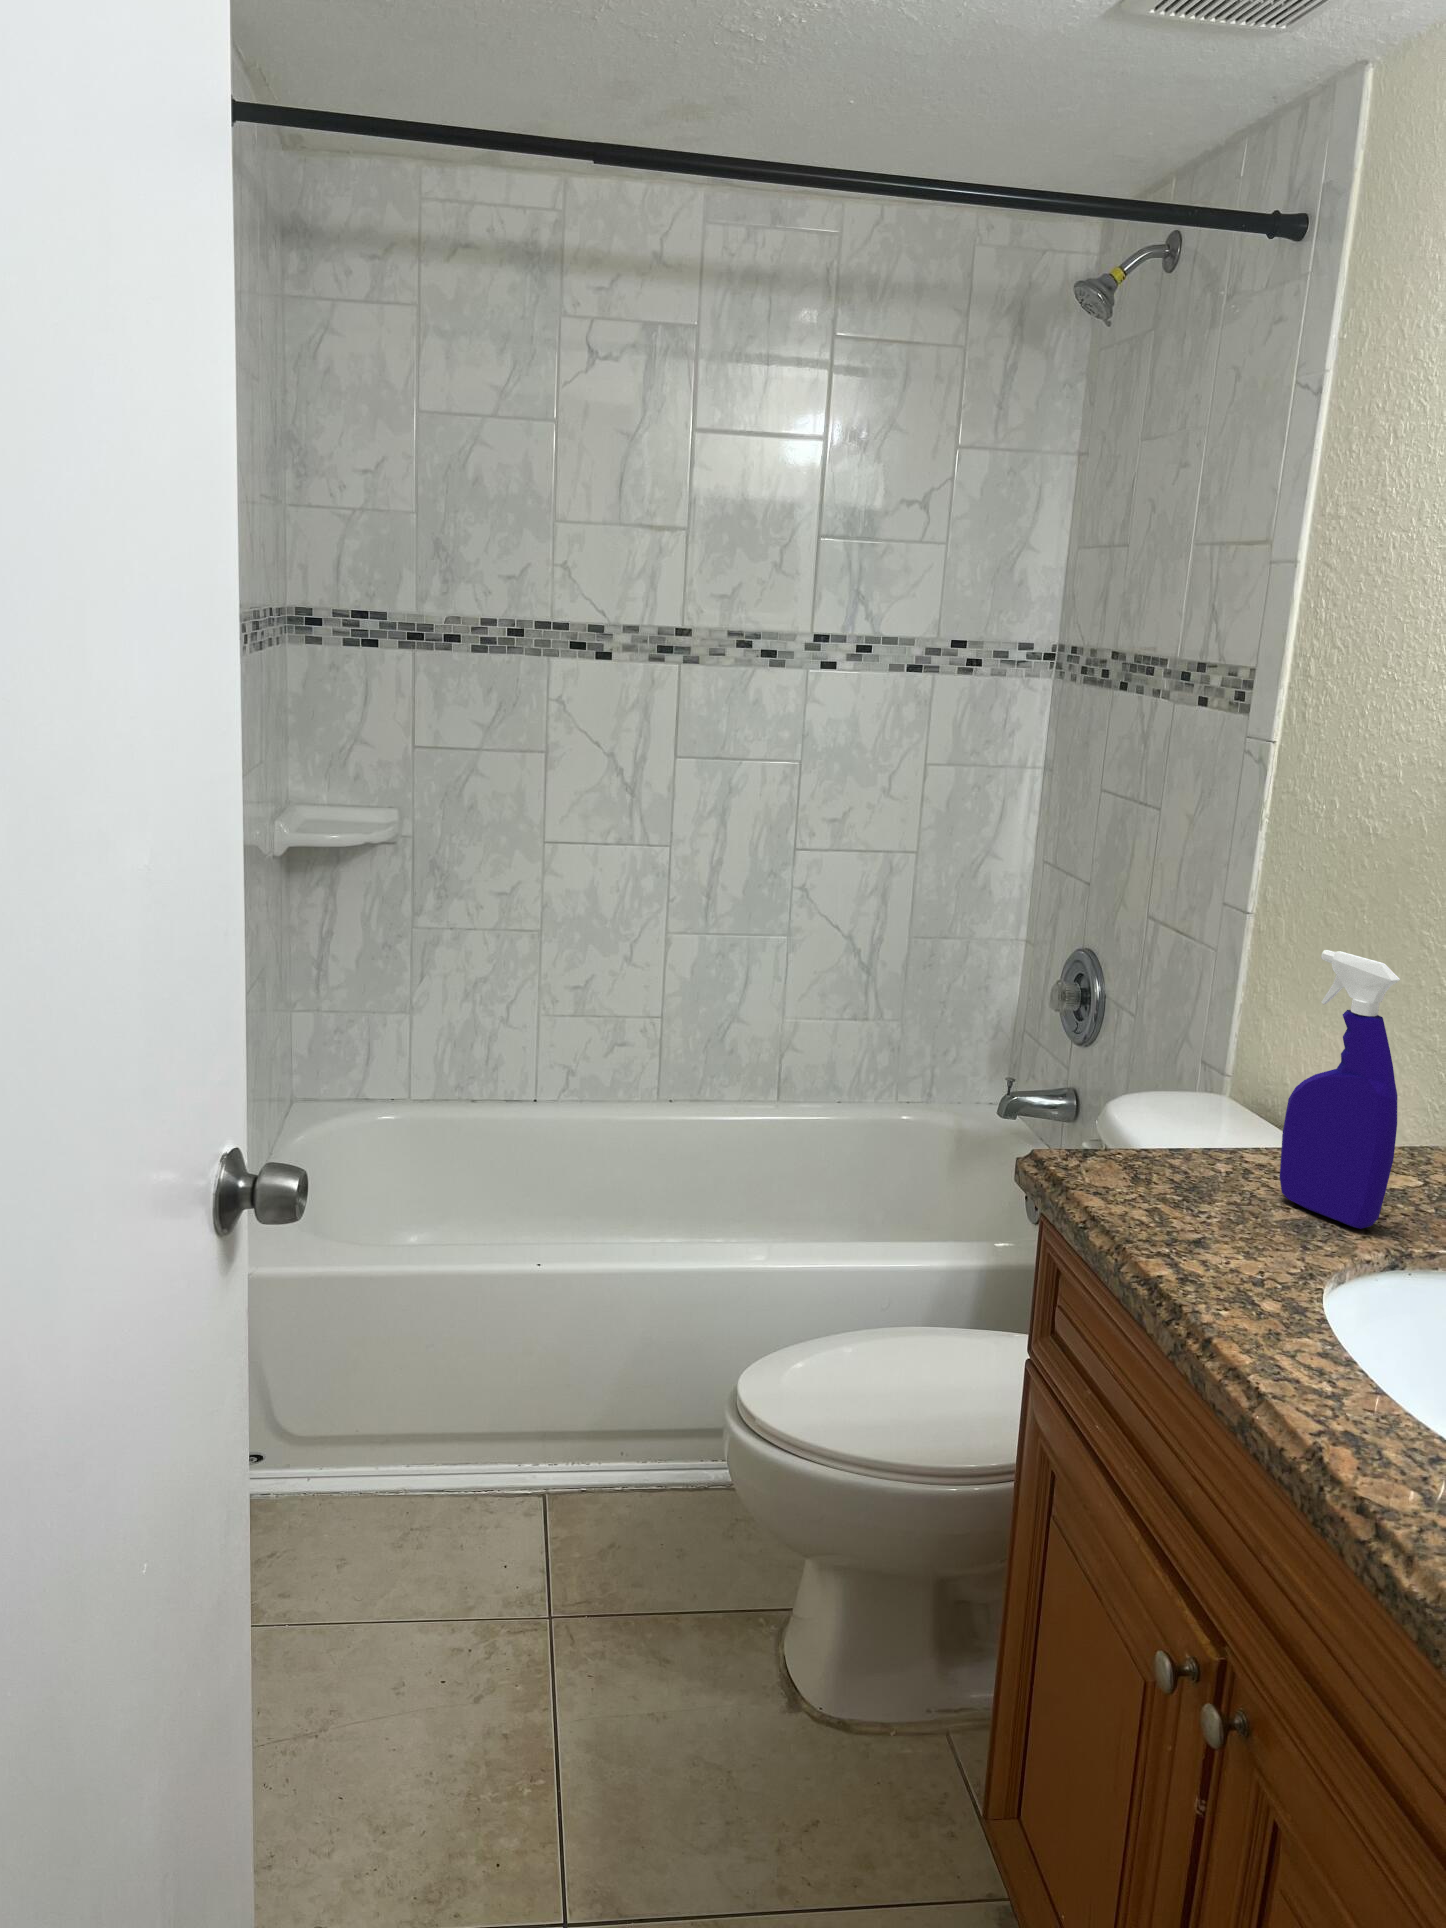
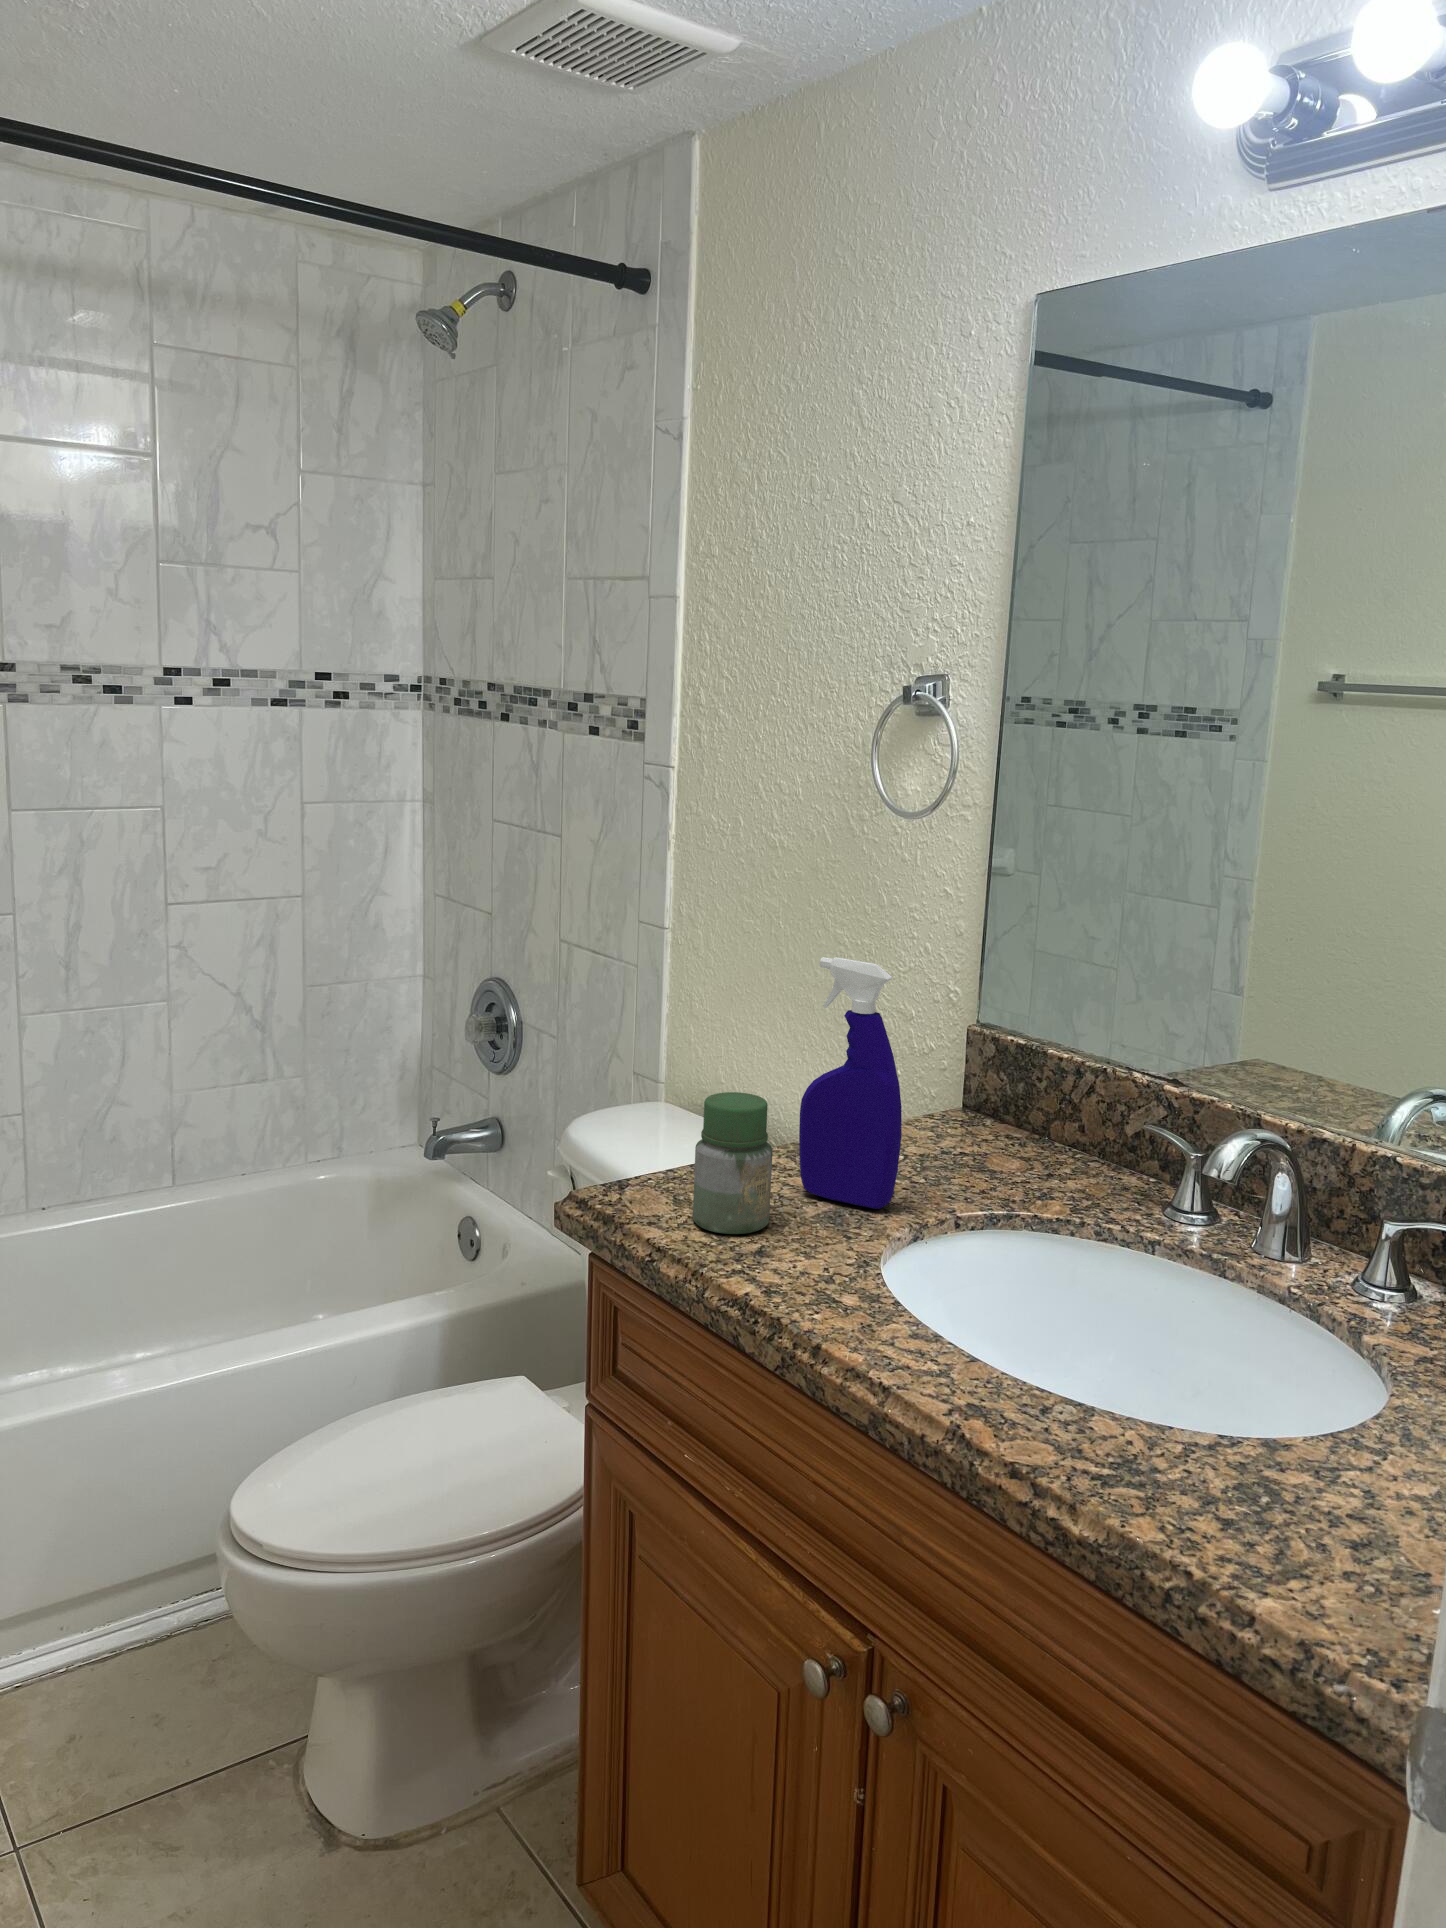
jar: none [1143,1076,1235,1223] -> present [693,1092,773,1234]

